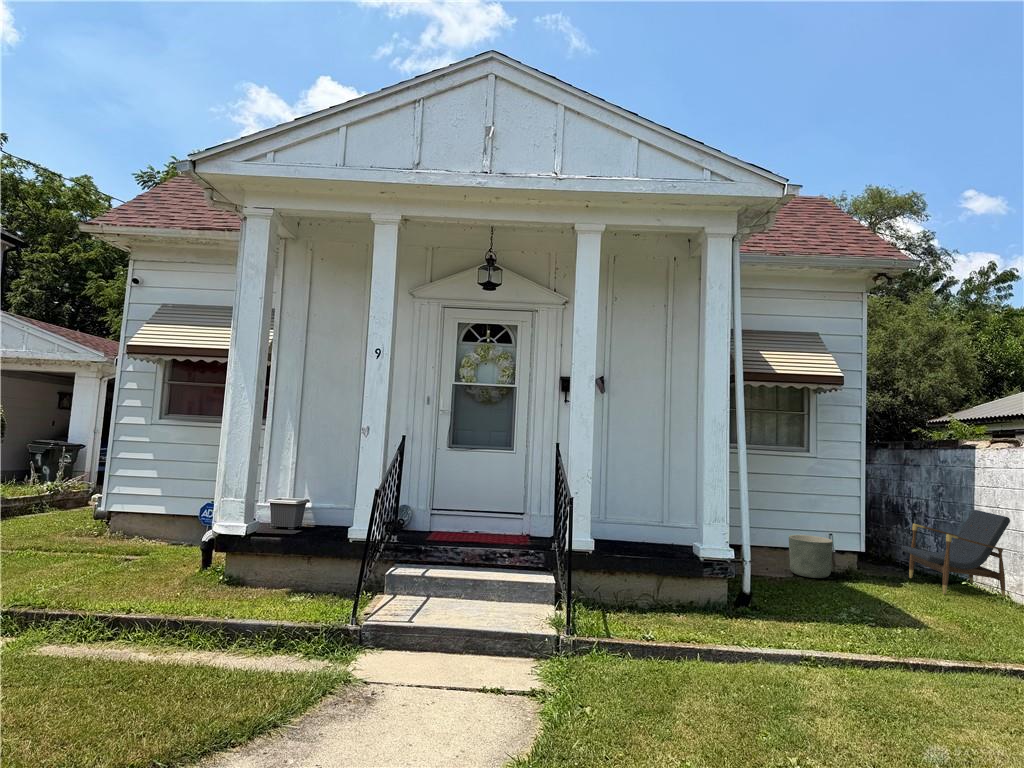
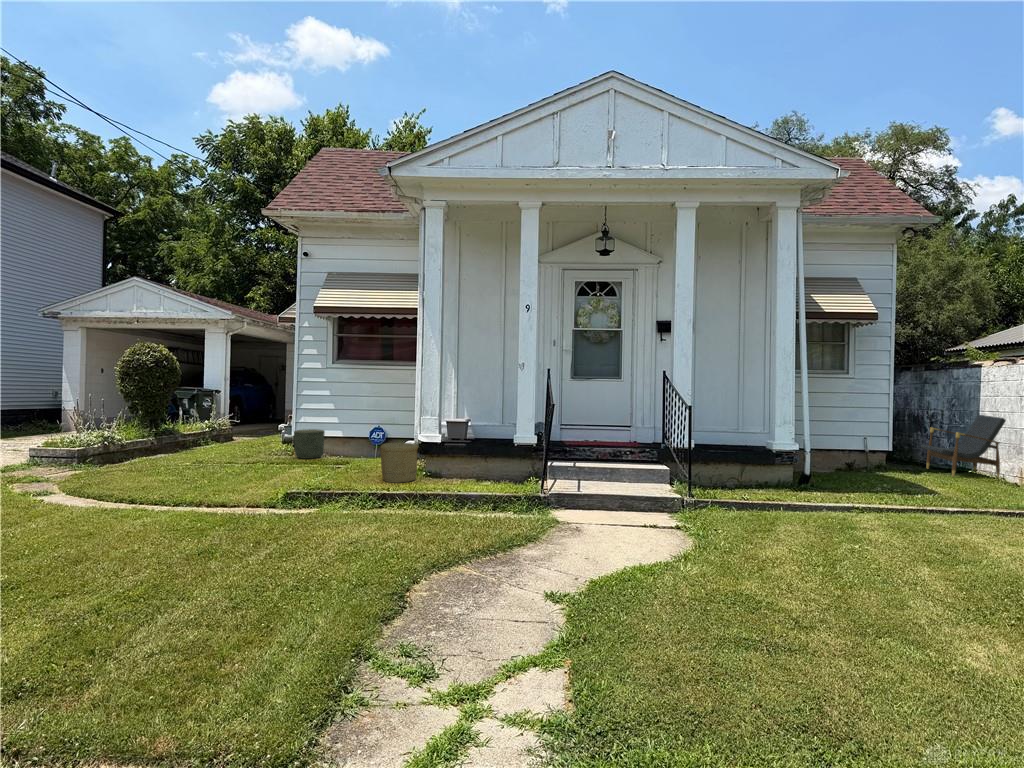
woven basket: none [158,530,215,590] -> present [380,443,418,483]
planter: present [789,535,833,578] -> present [294,429,325,459]

